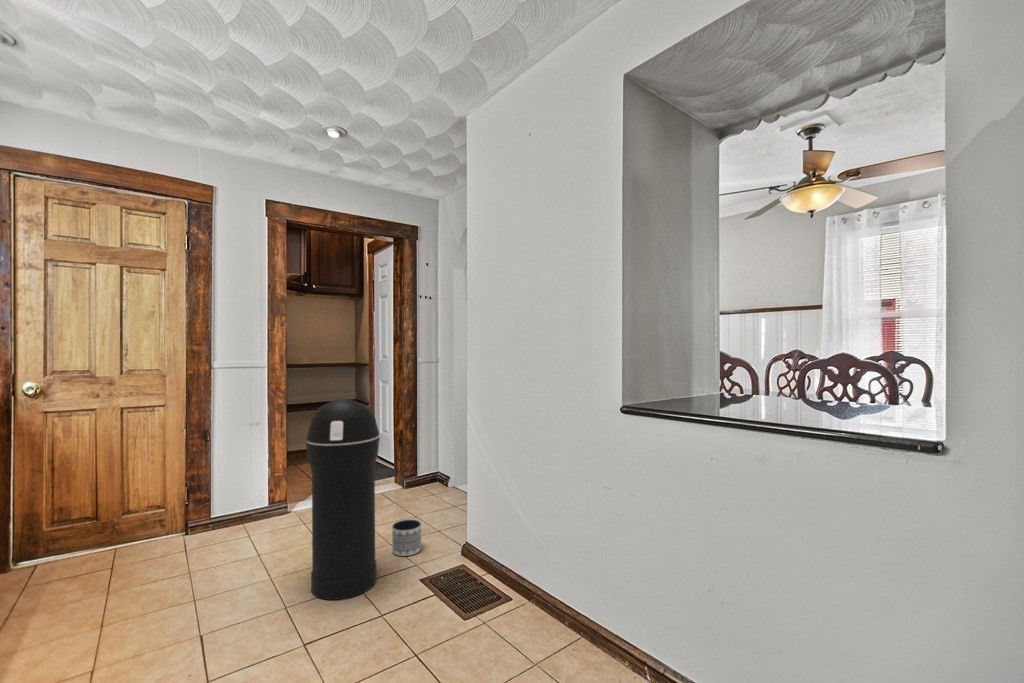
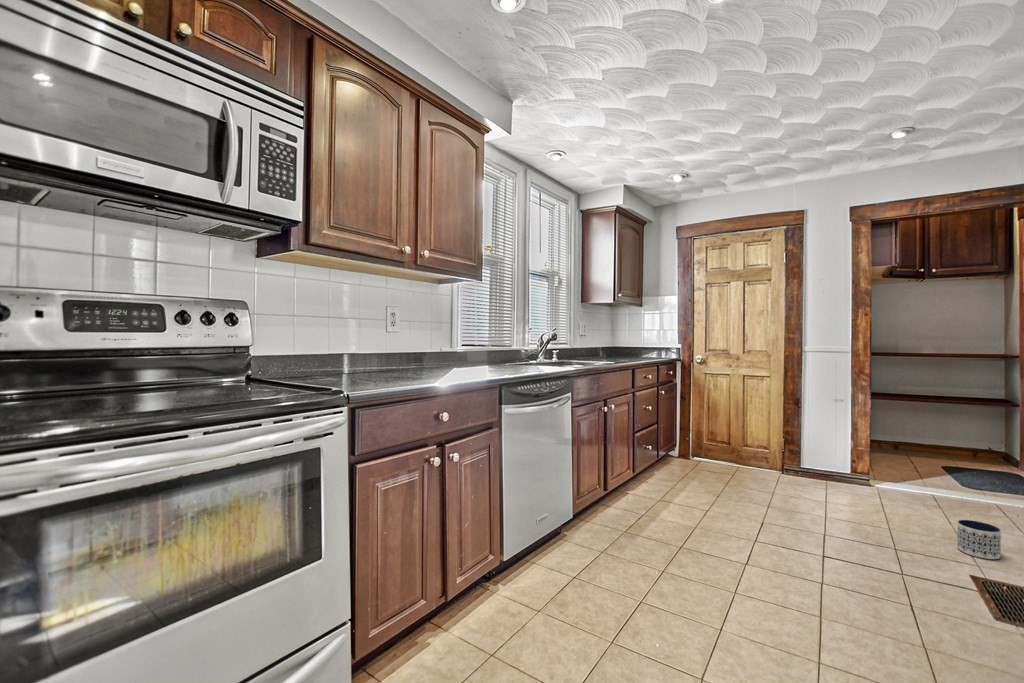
trash can: present [306,399,380,600] -> none [847,381,927,556]

